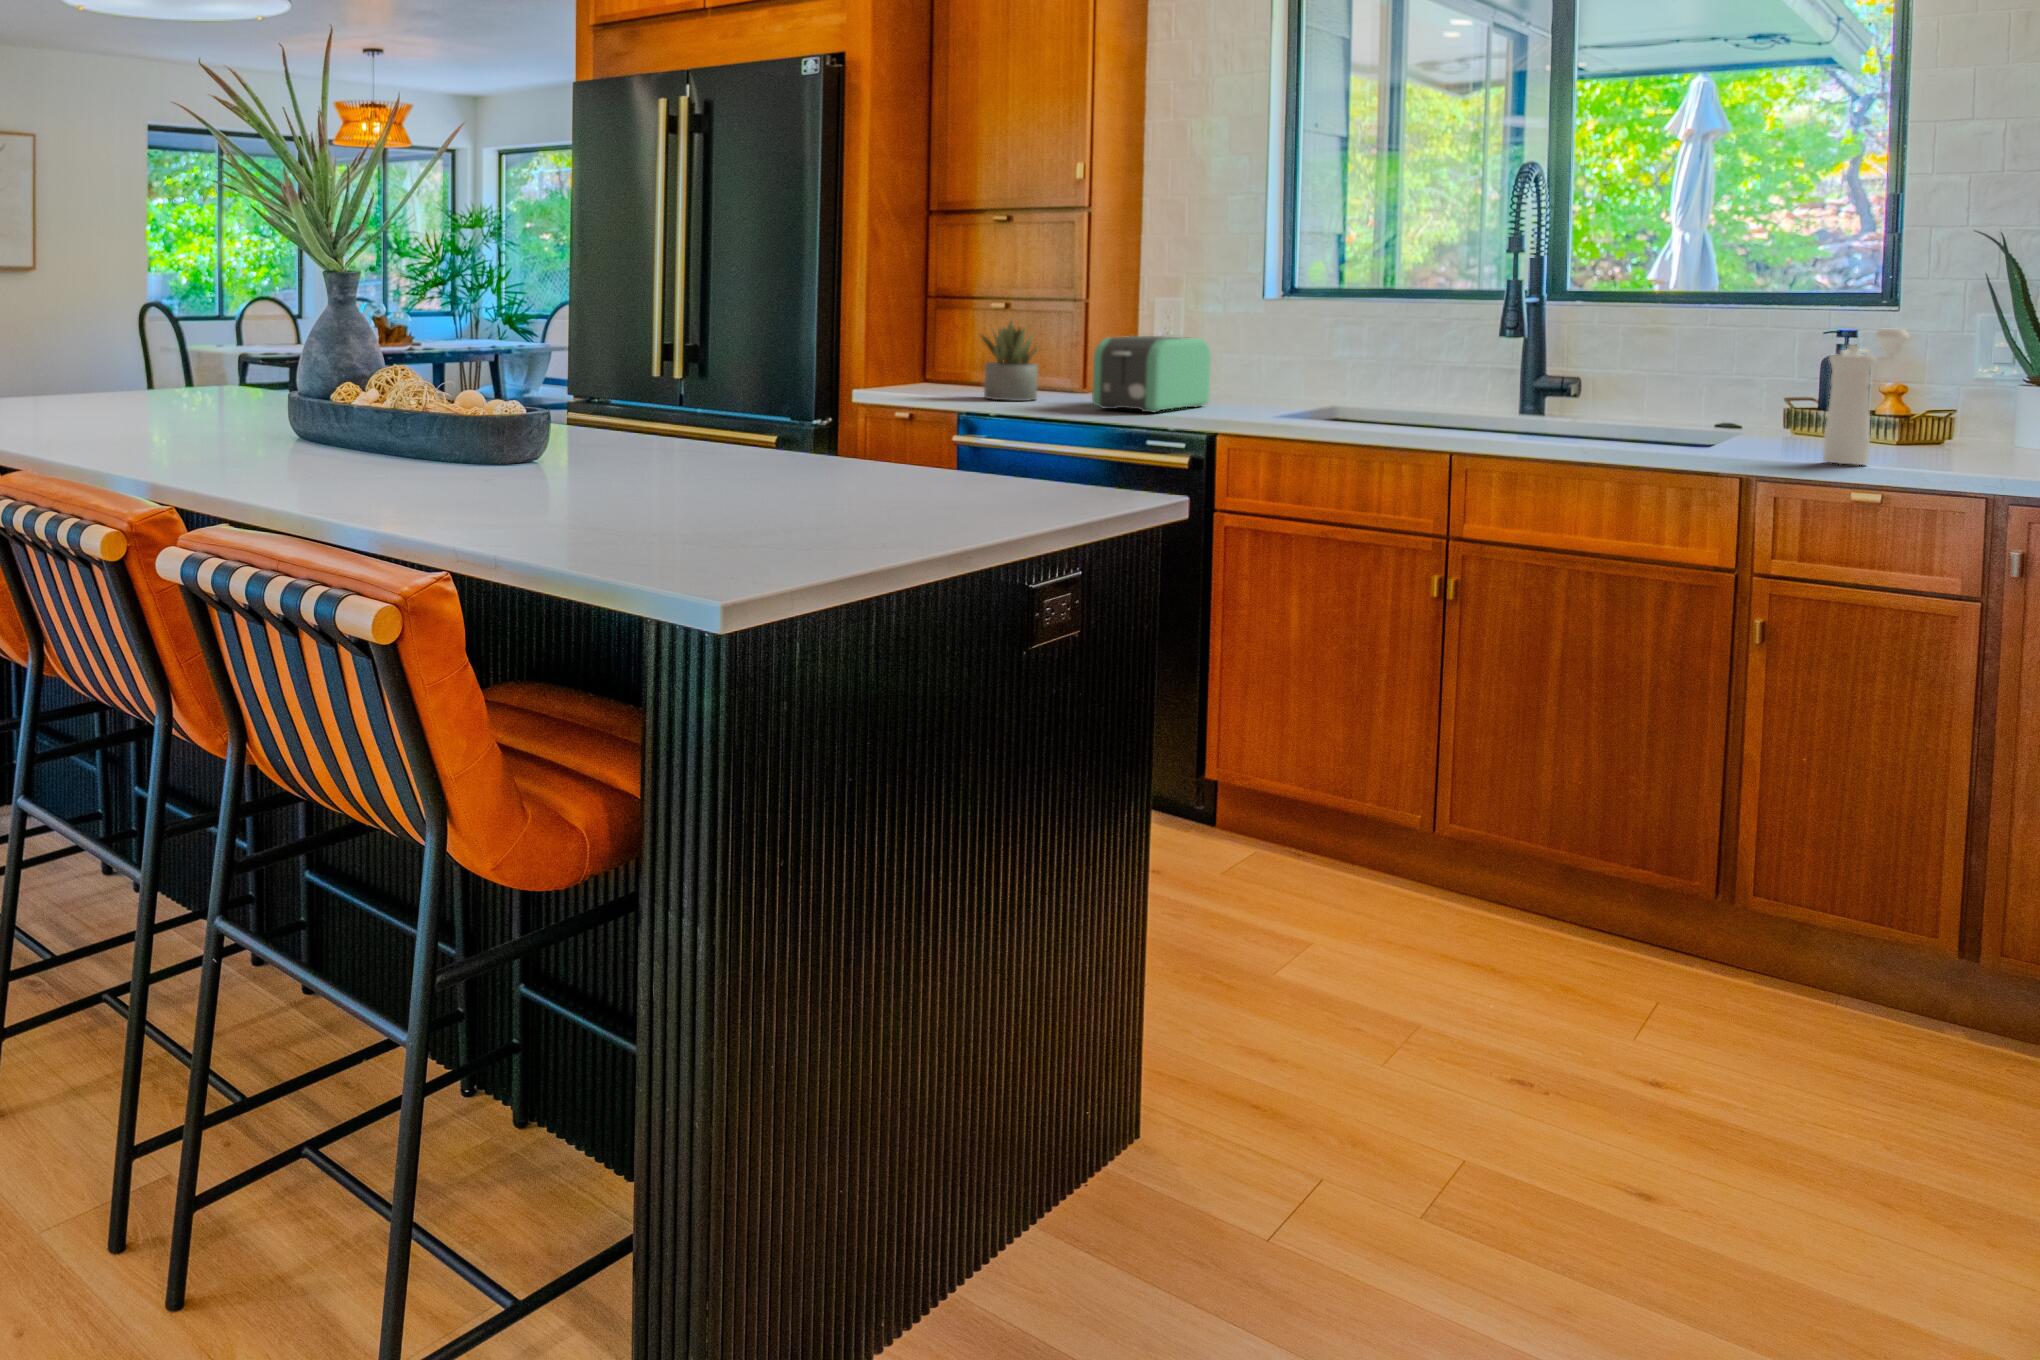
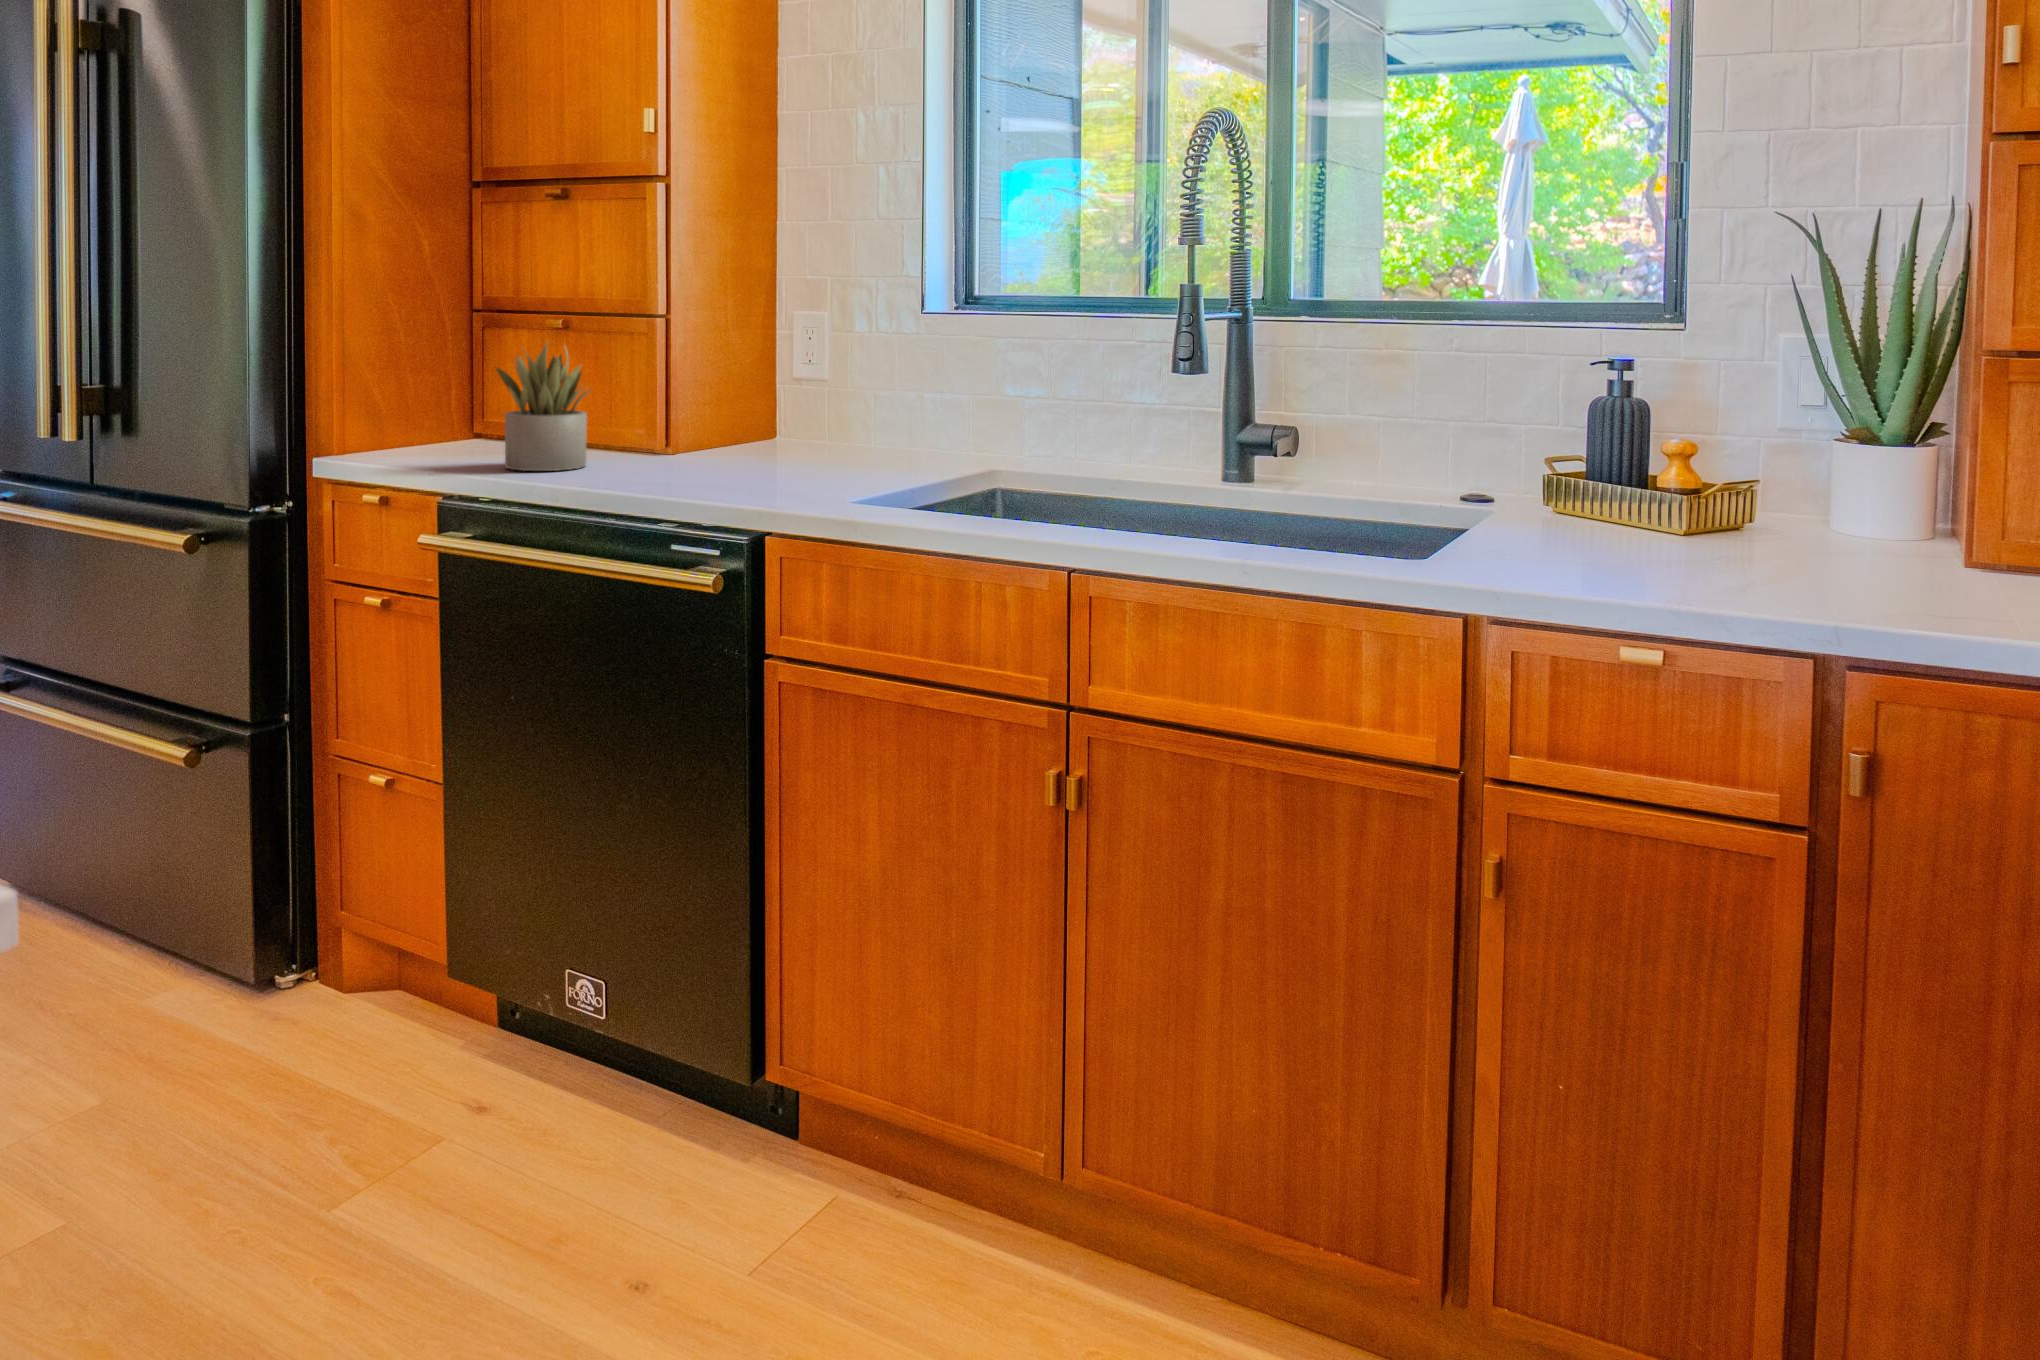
pepper mill: present [1823,329,1909,465] -> none [1578,360,1699,594]
toaster: present [1092,336,1211,412] -> none [618,369,815,493]

